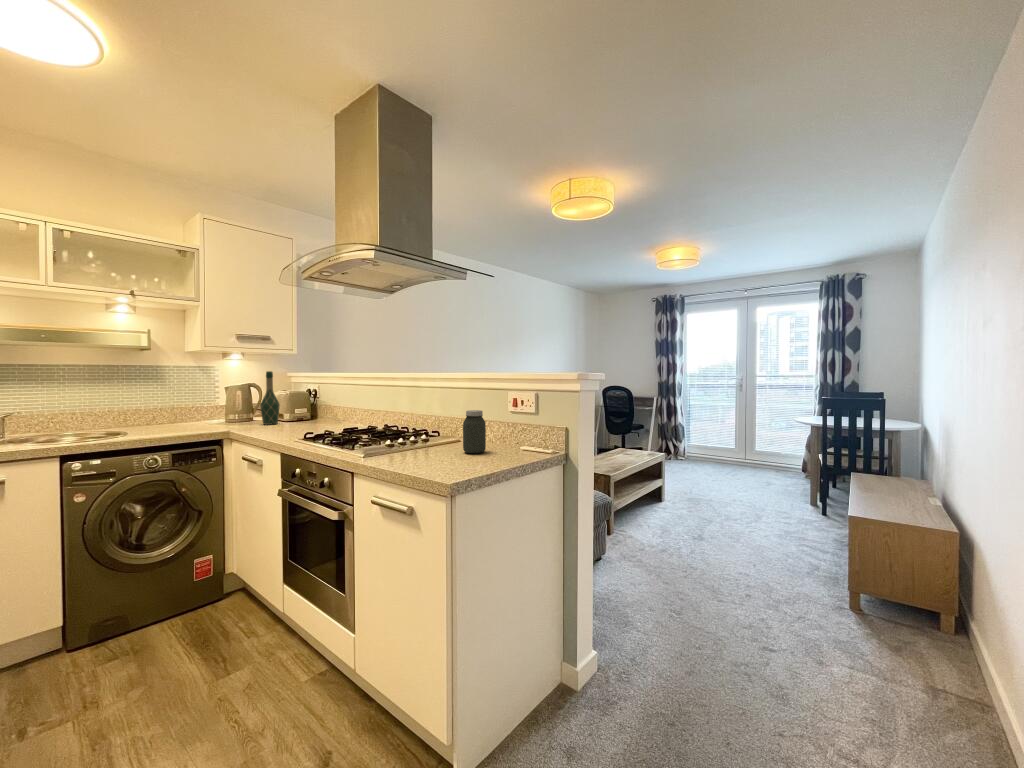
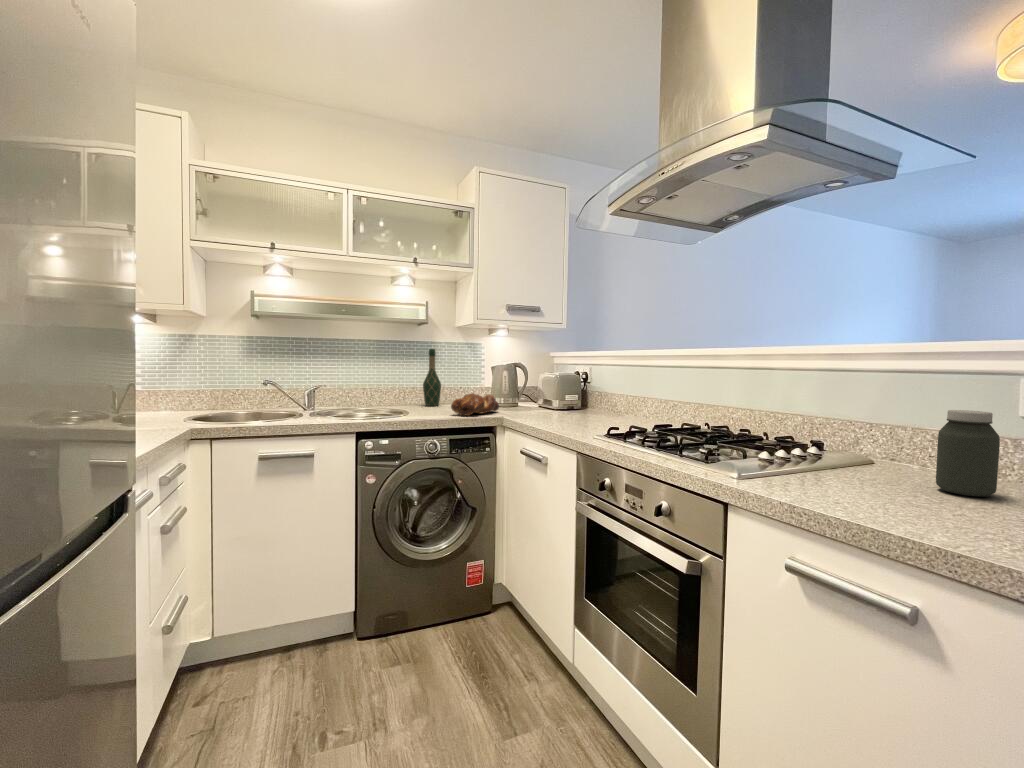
wine bottle: present [260,371,280,425] -> present [423,349,441,406]
bread loaf: none [175,412,229,432] -> present [451,393,499,416]

